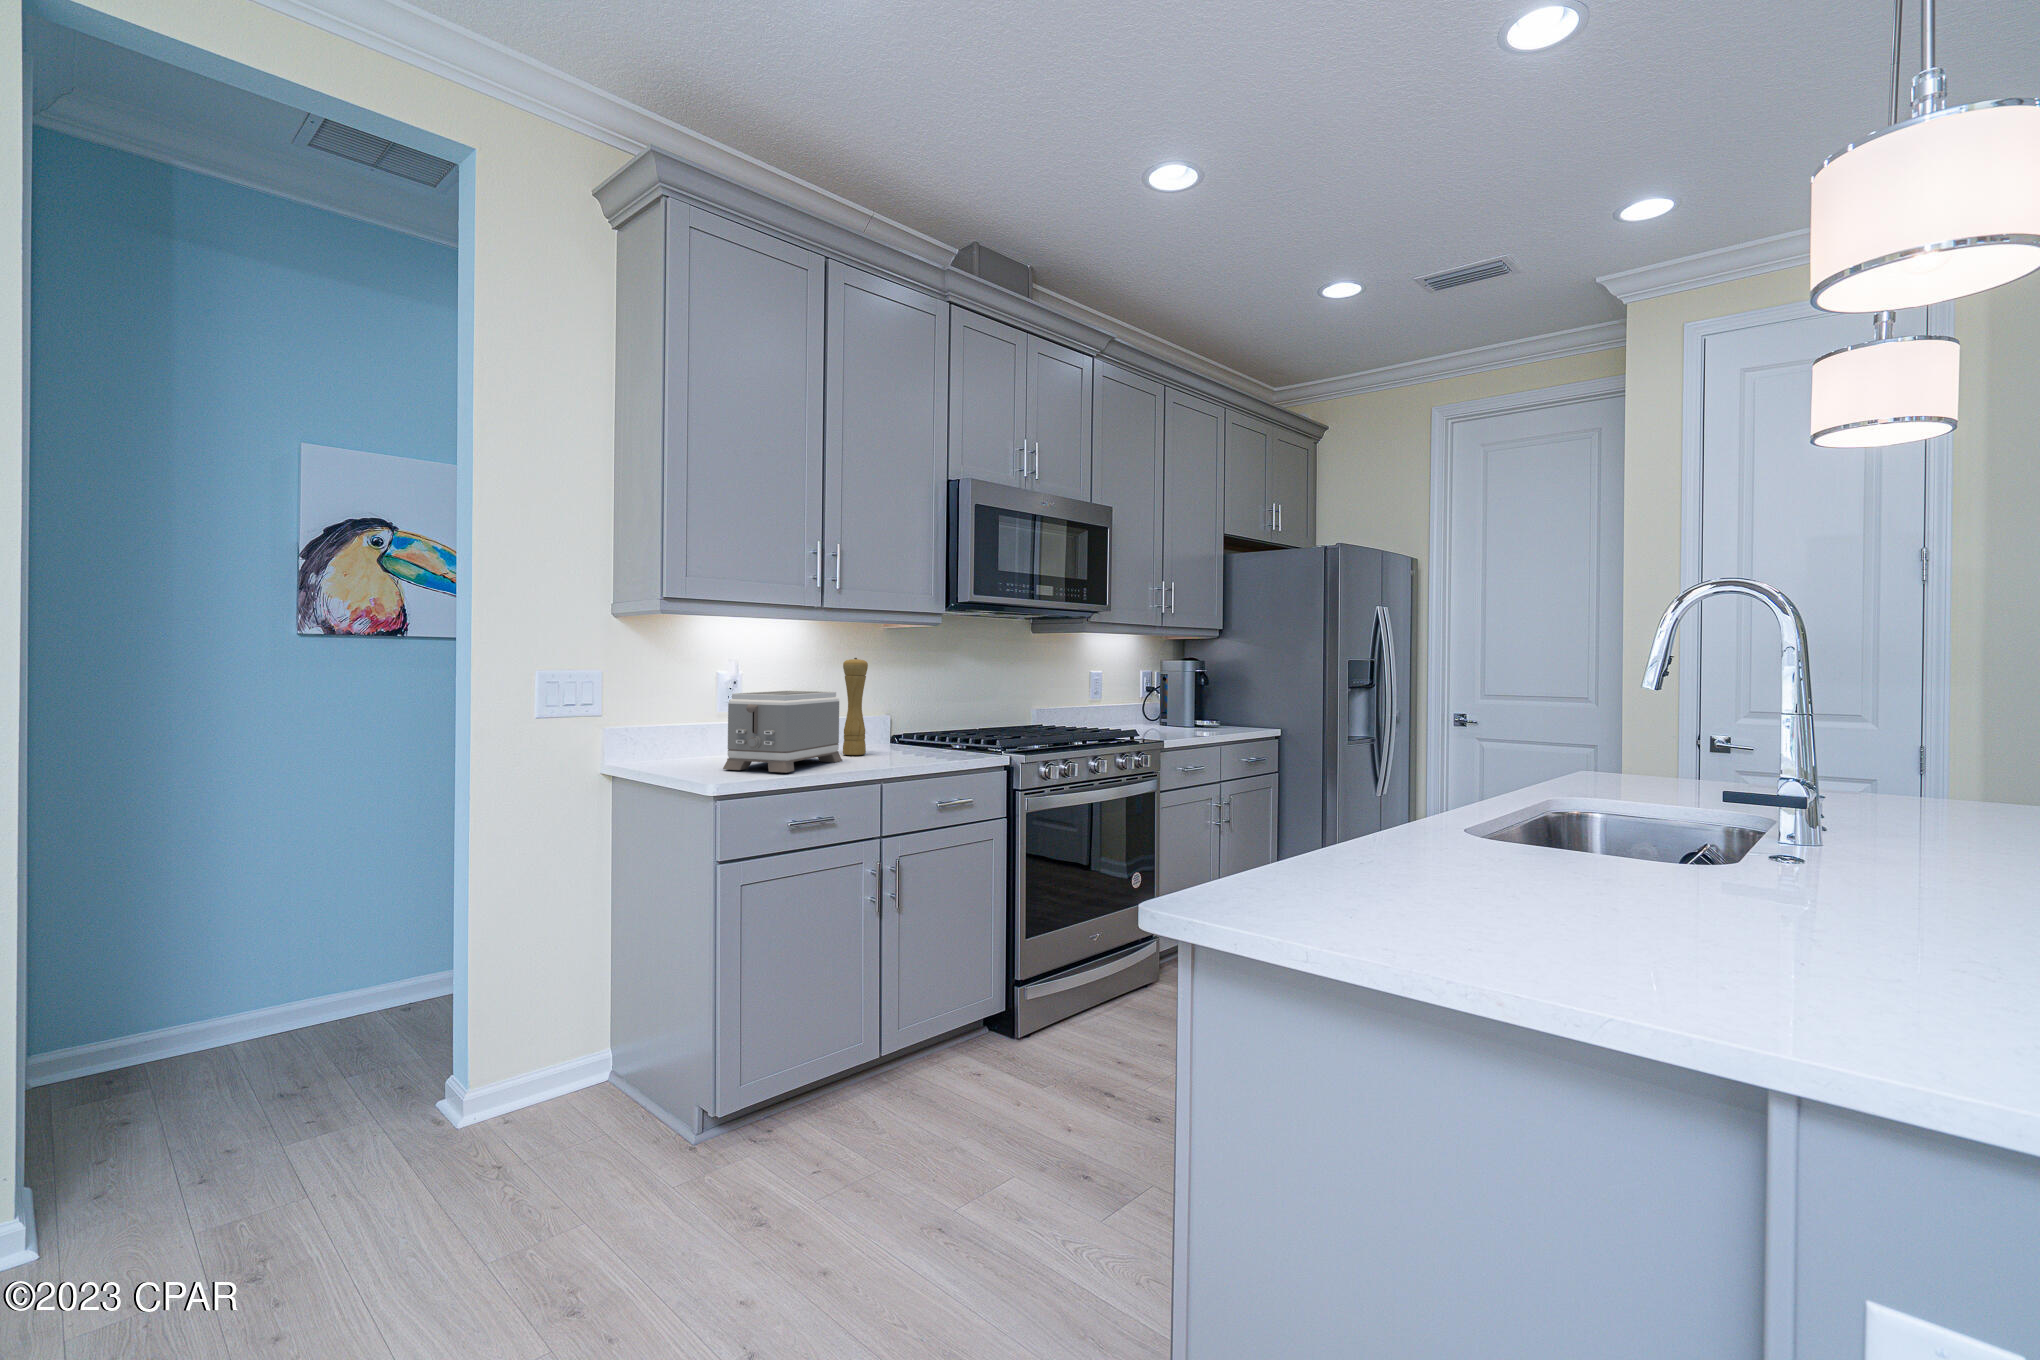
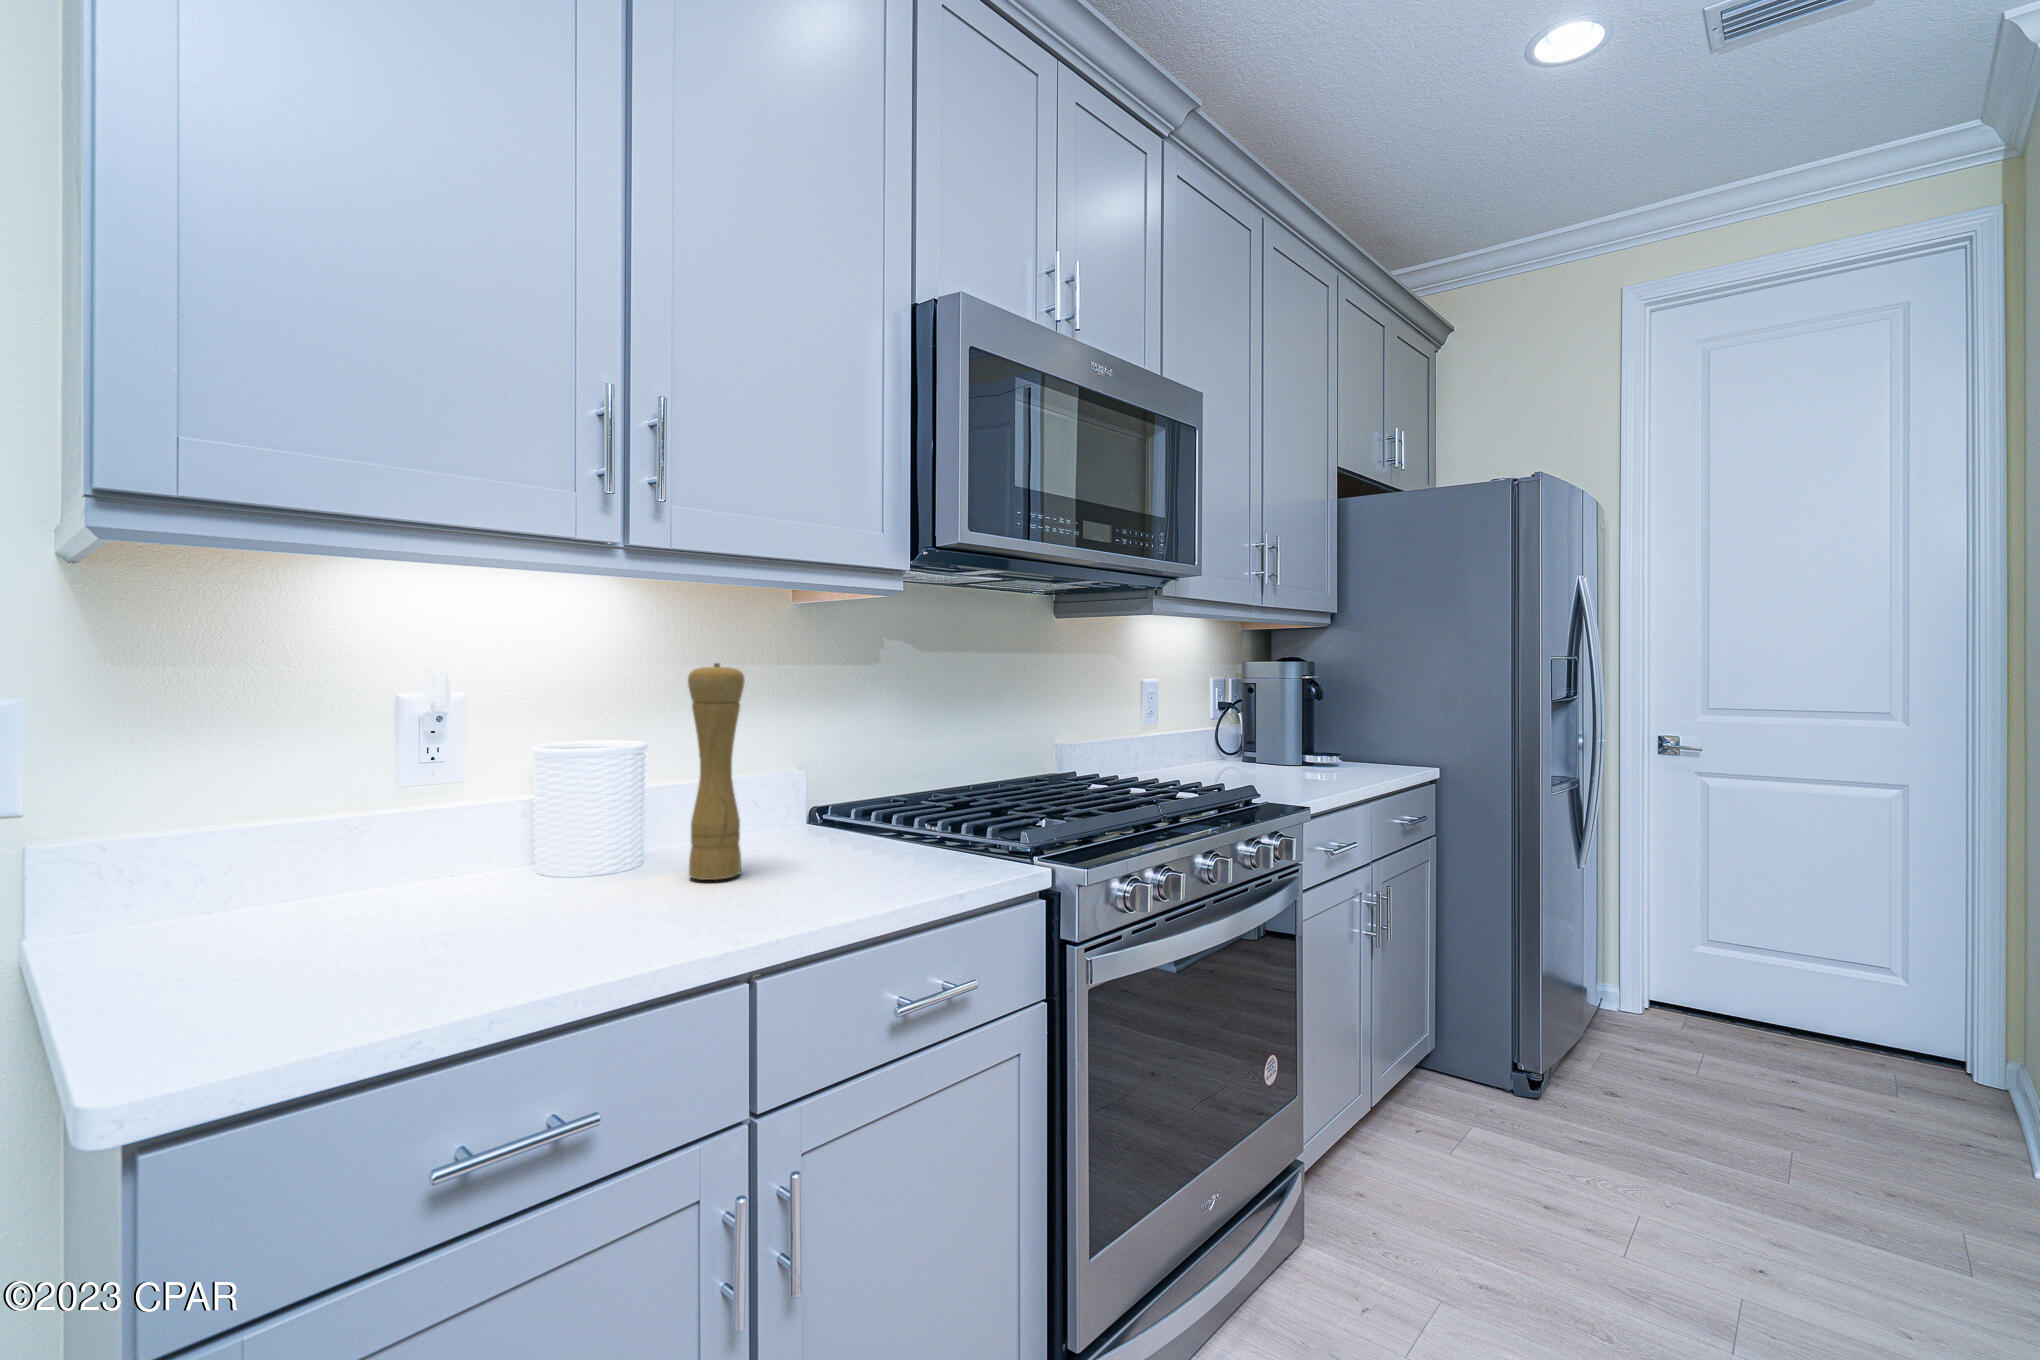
toaster: present [723,691,842,773] -> none [322,741,677,983]

